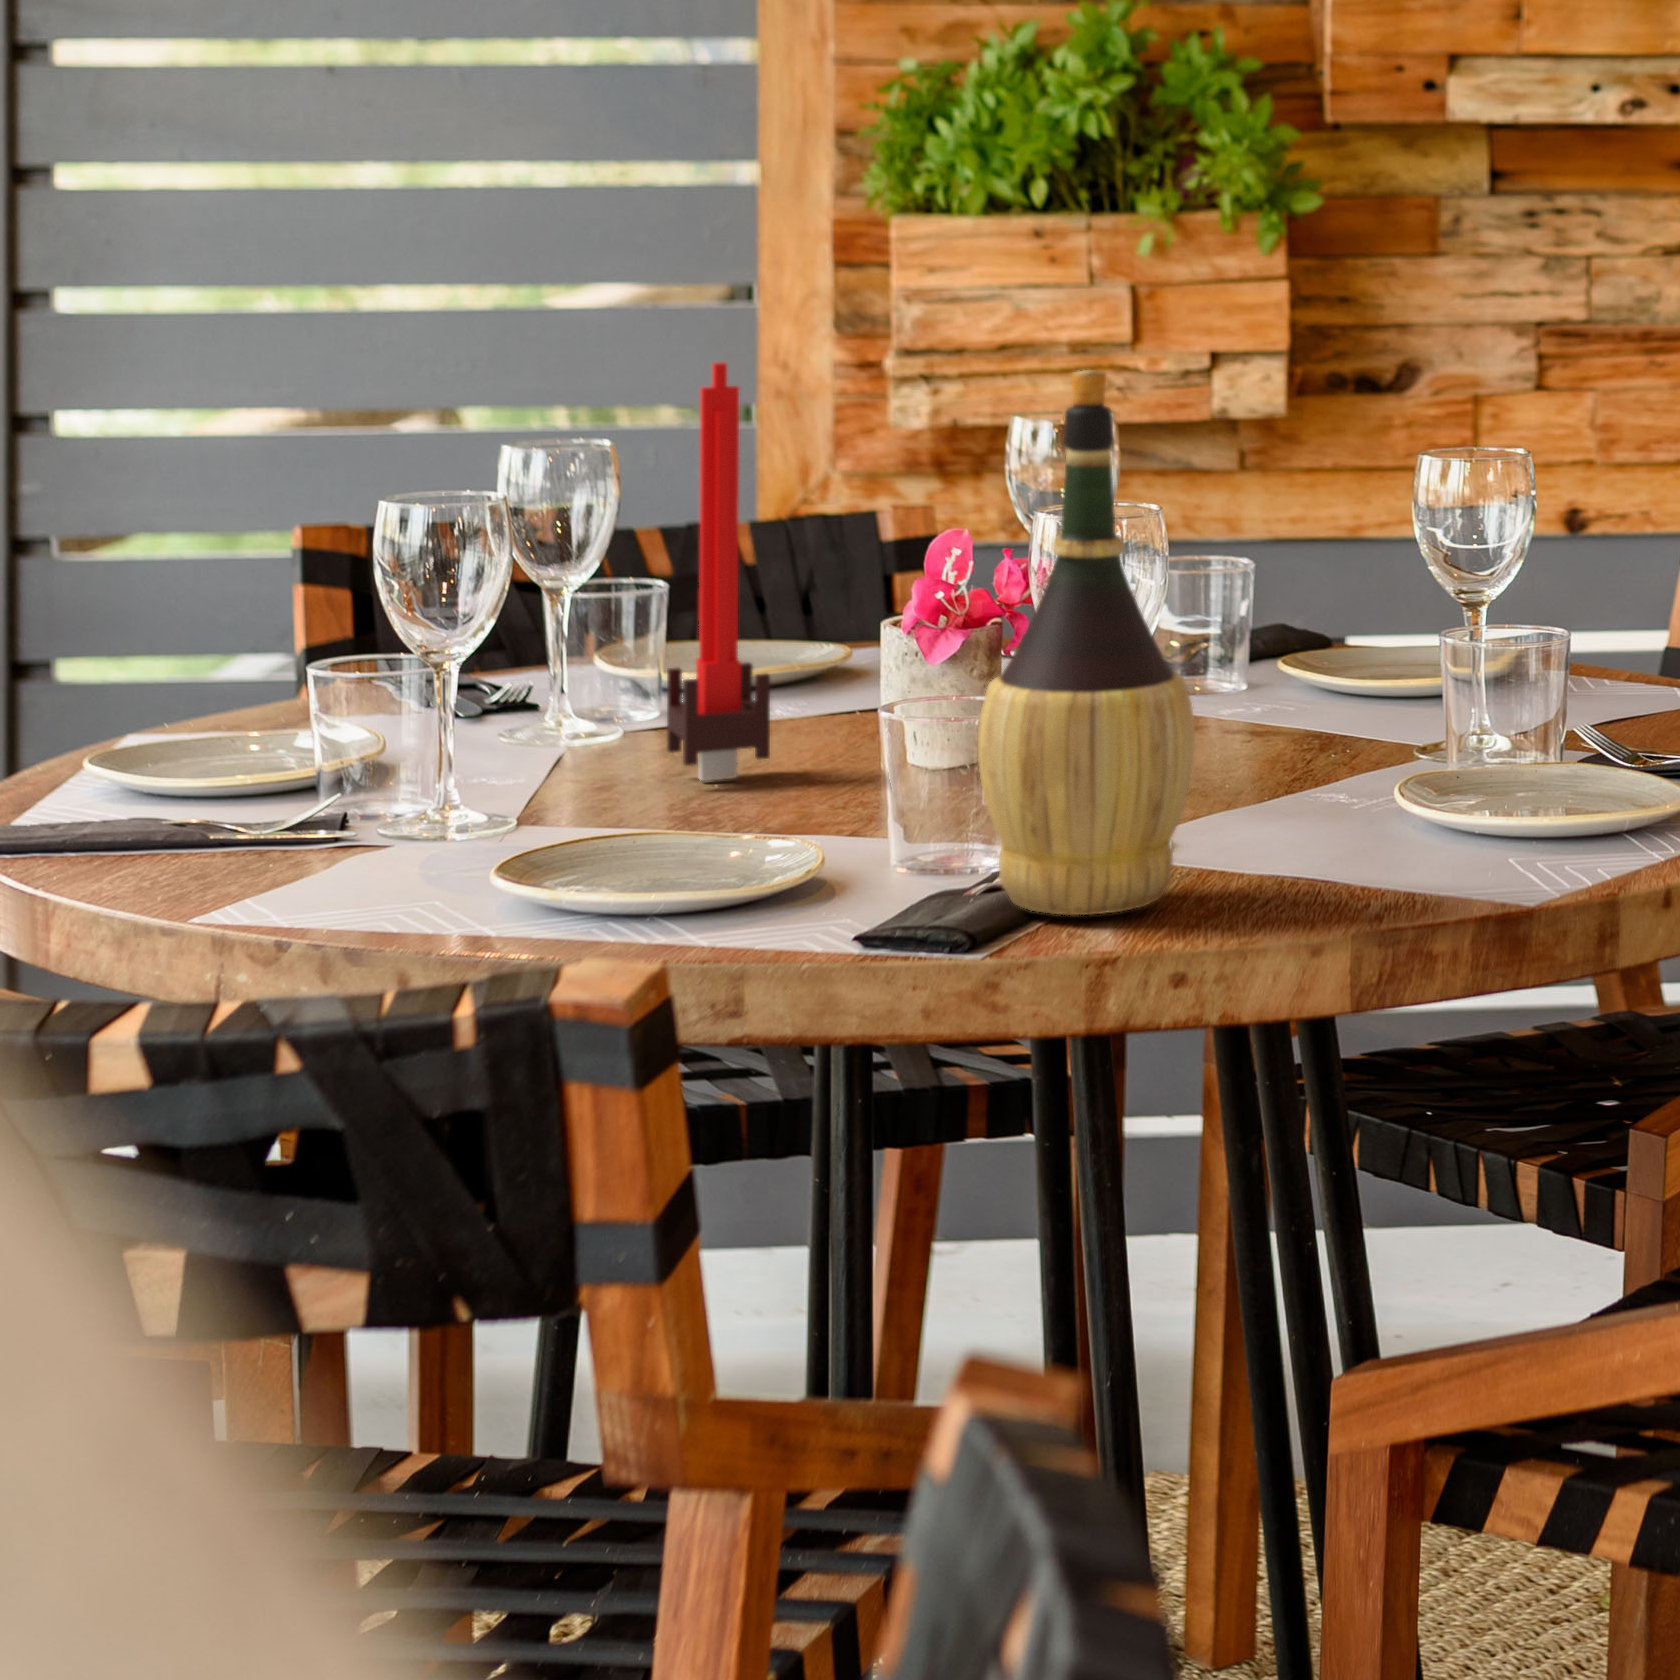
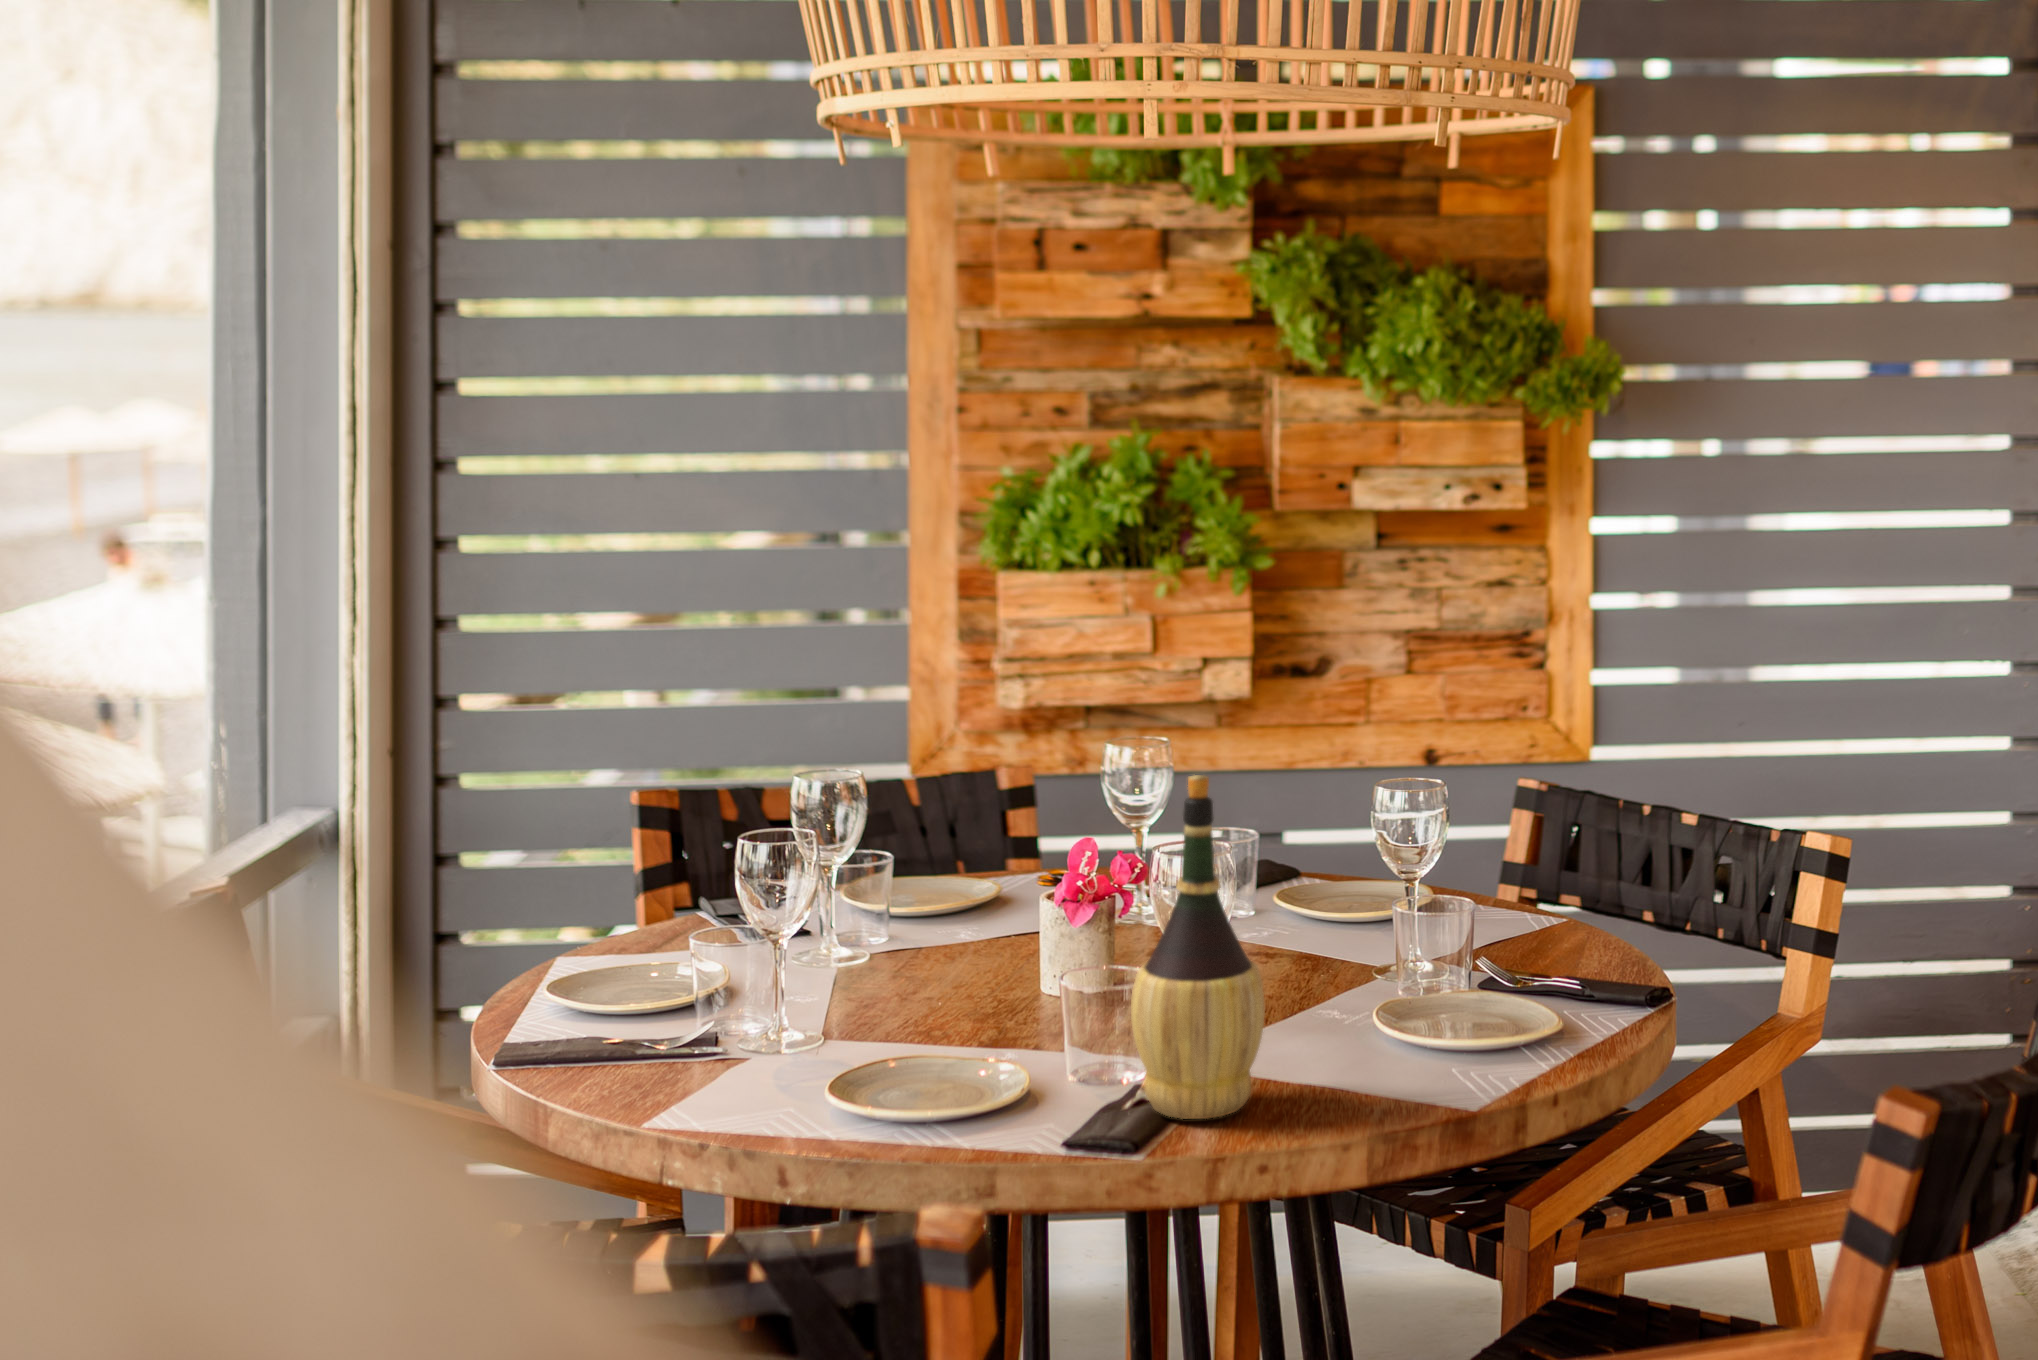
candle: present [667,362,770,781] -> none [907,733,973,998]

